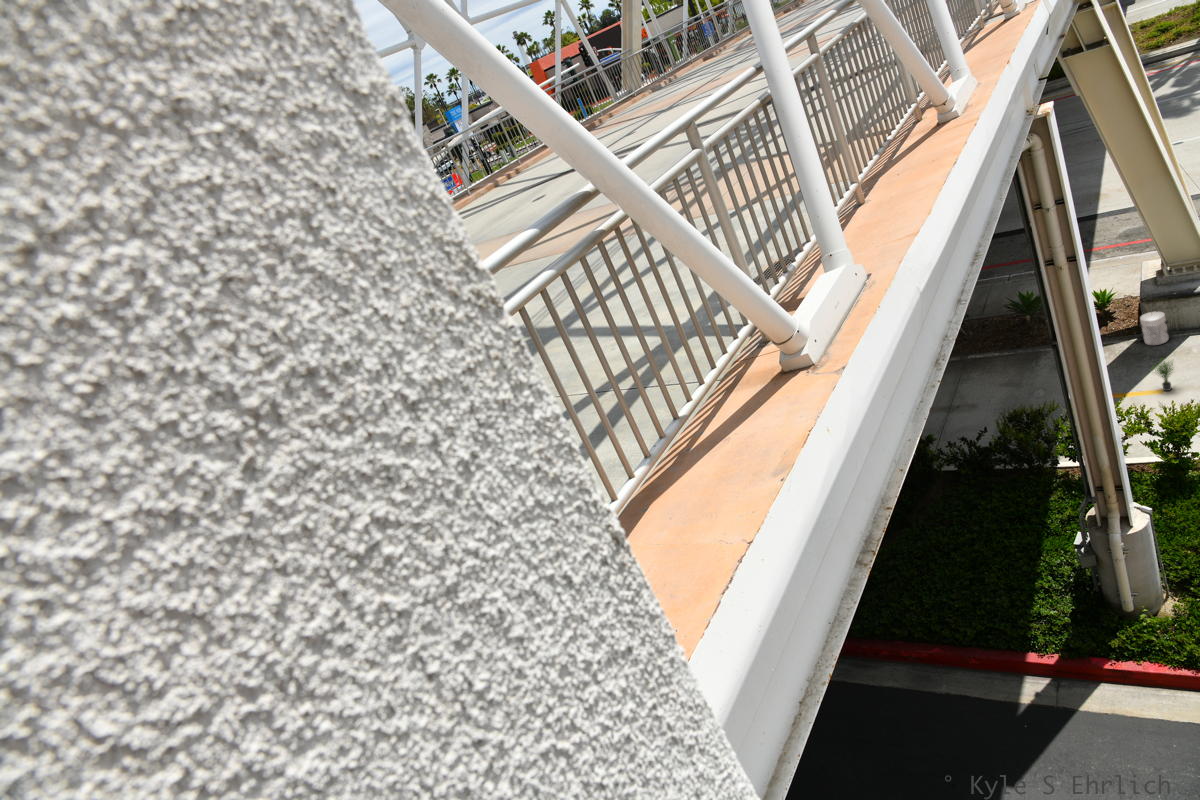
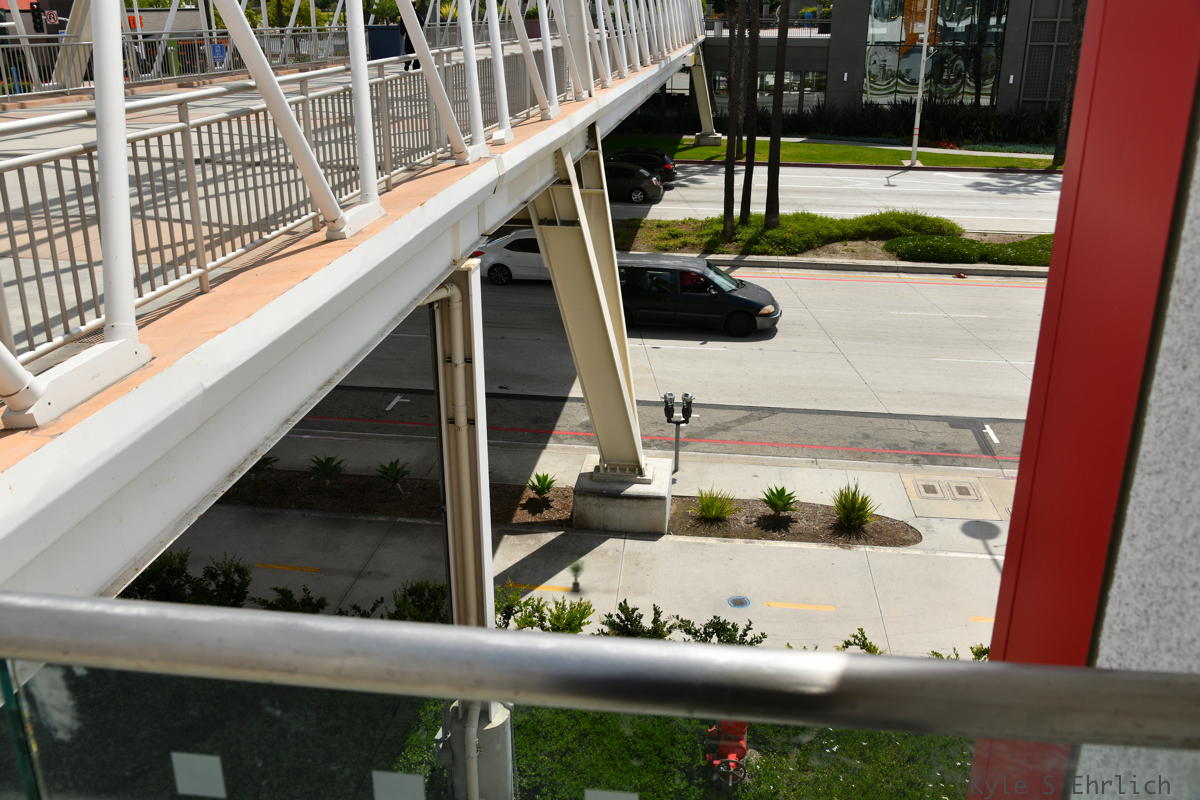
waste bin: present [1139,312,1170,346] -> none [568,508,594,544]

